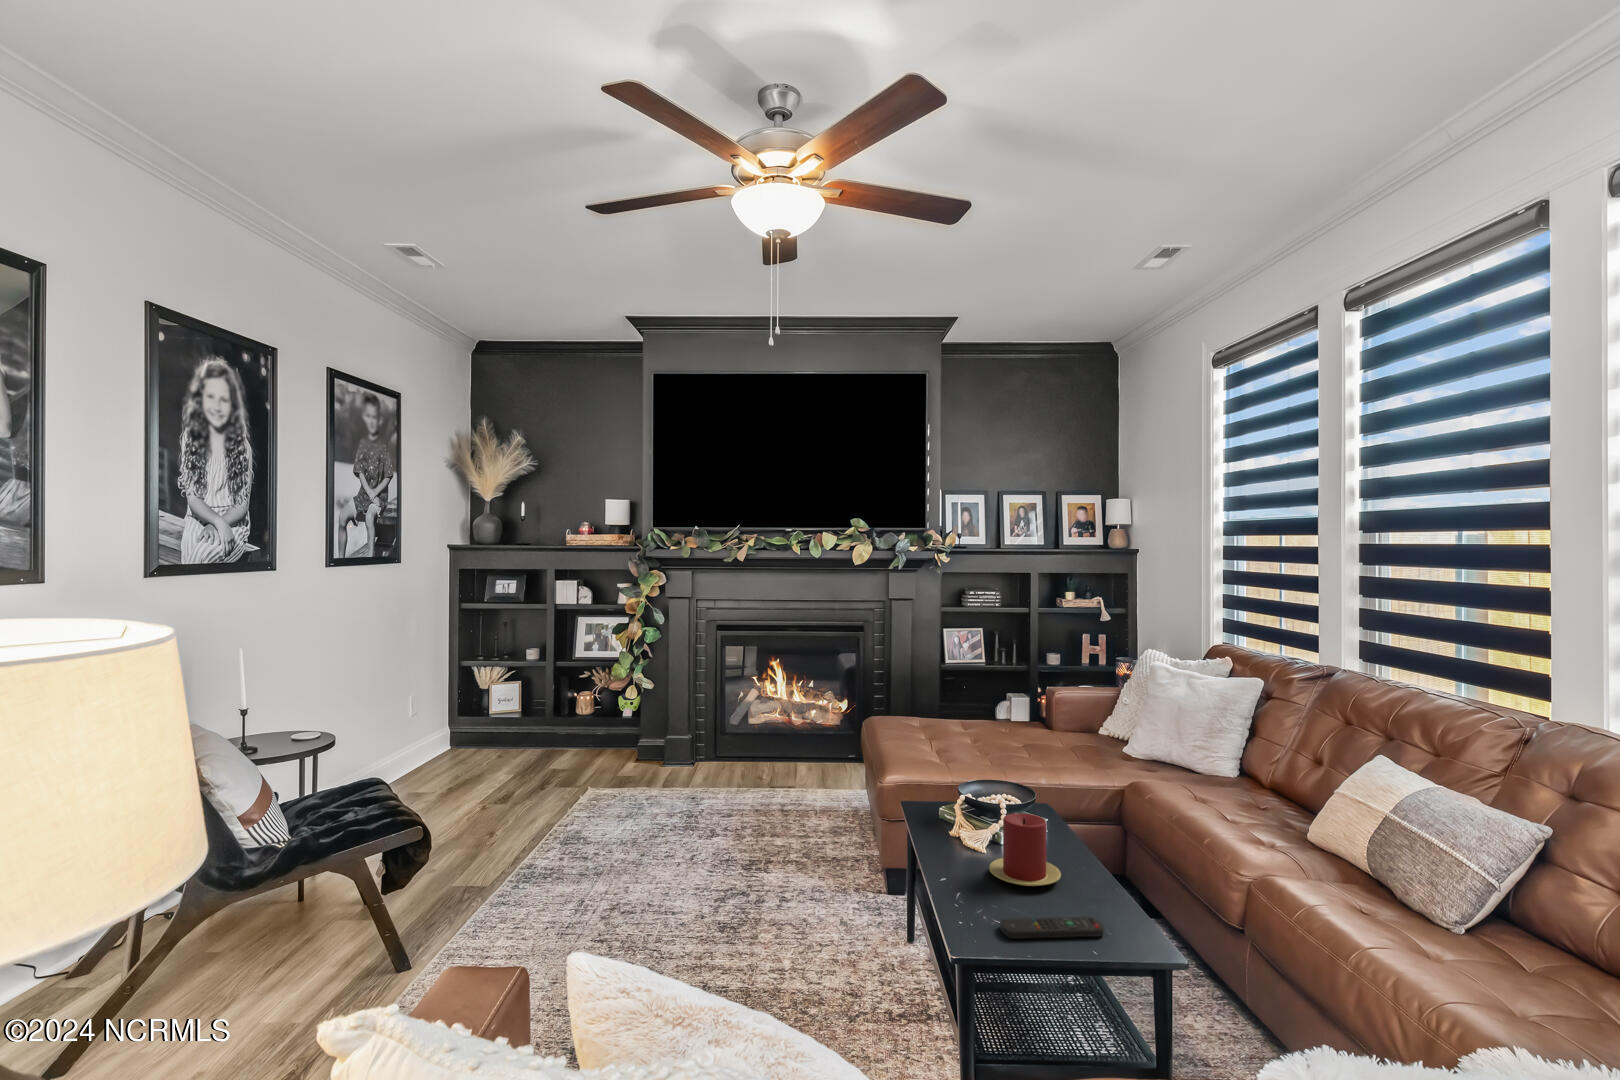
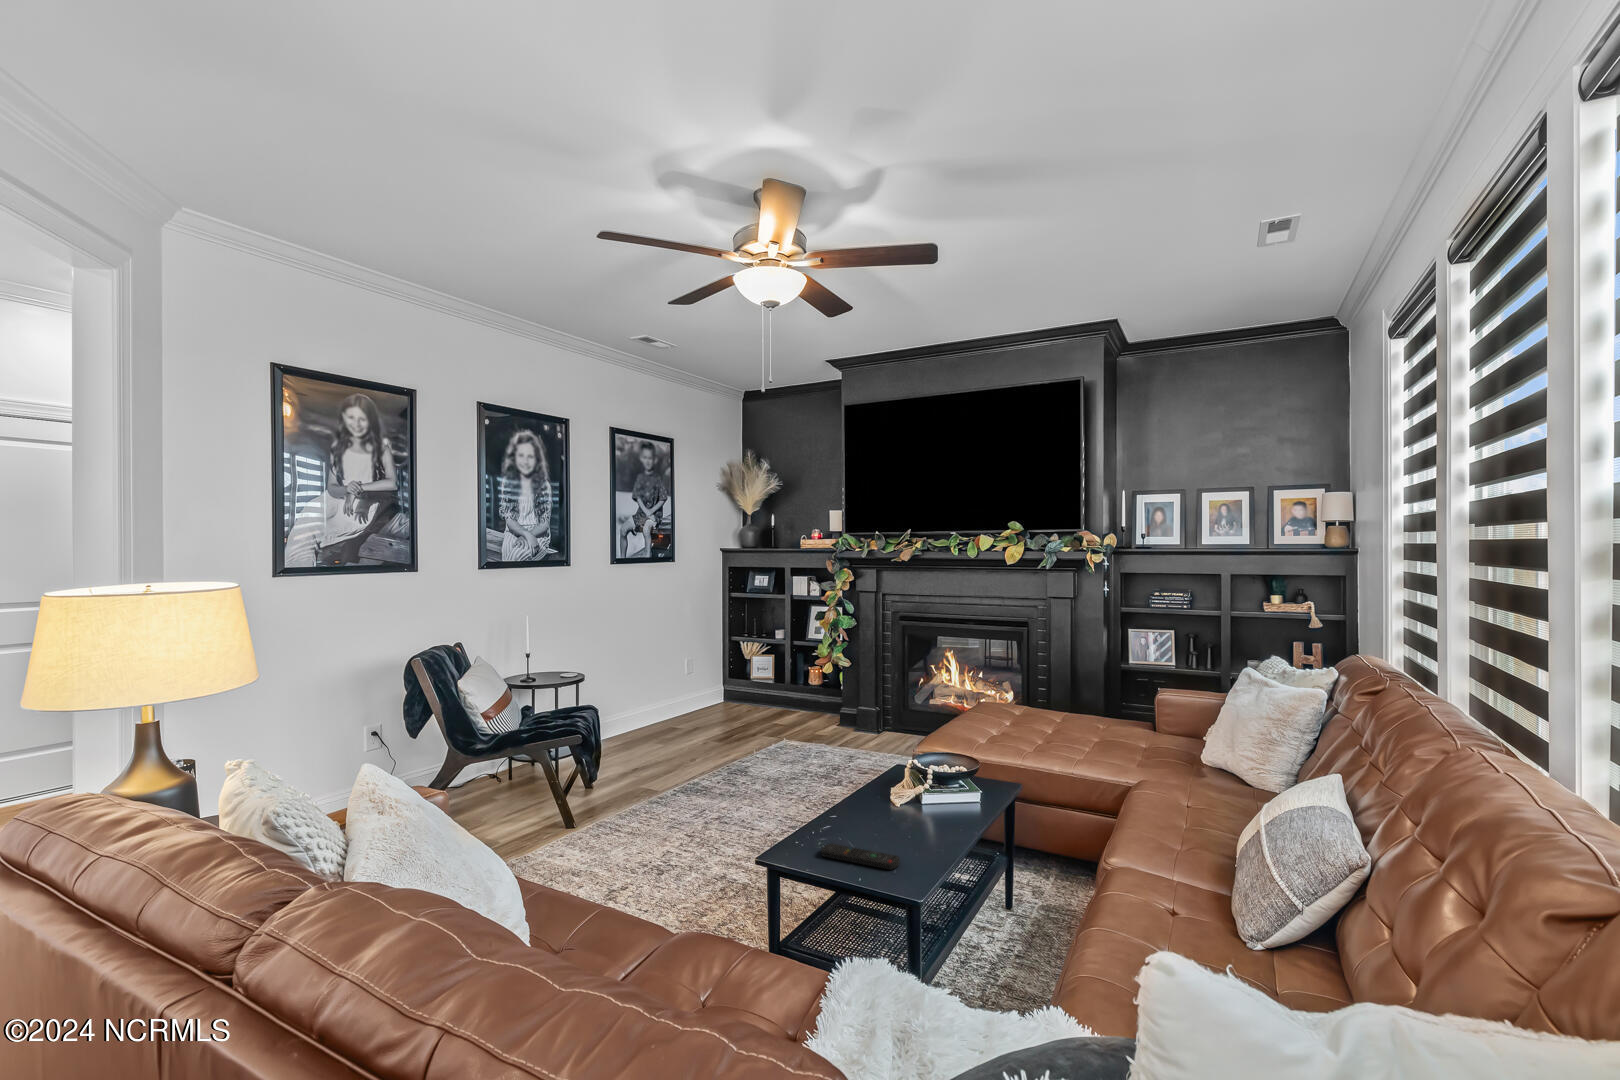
candle: present [989,813,1061,886] -> none [874,773,932,832]

